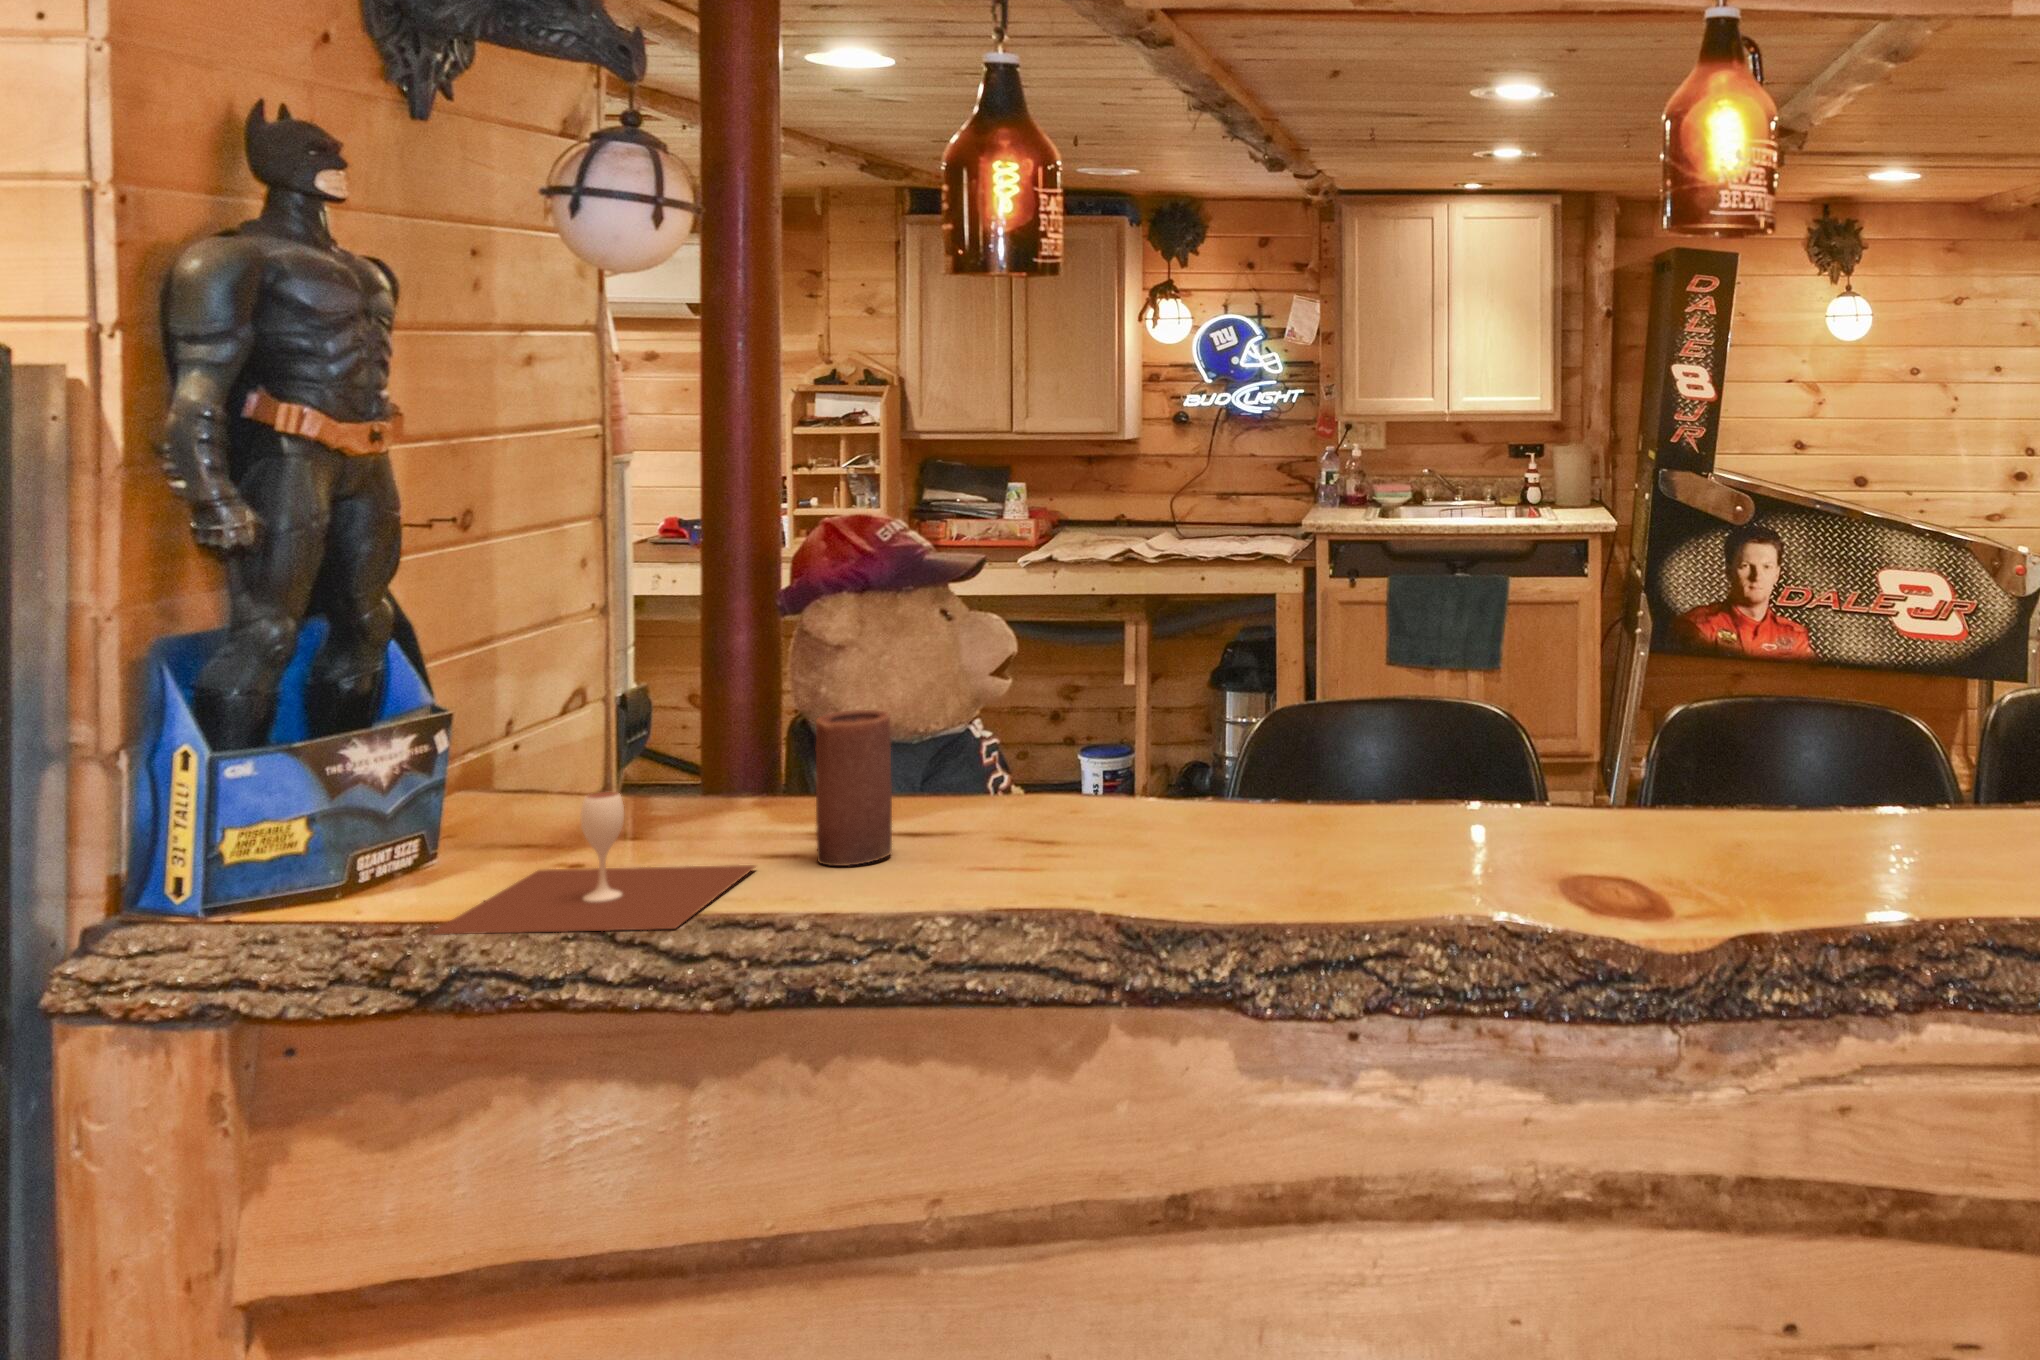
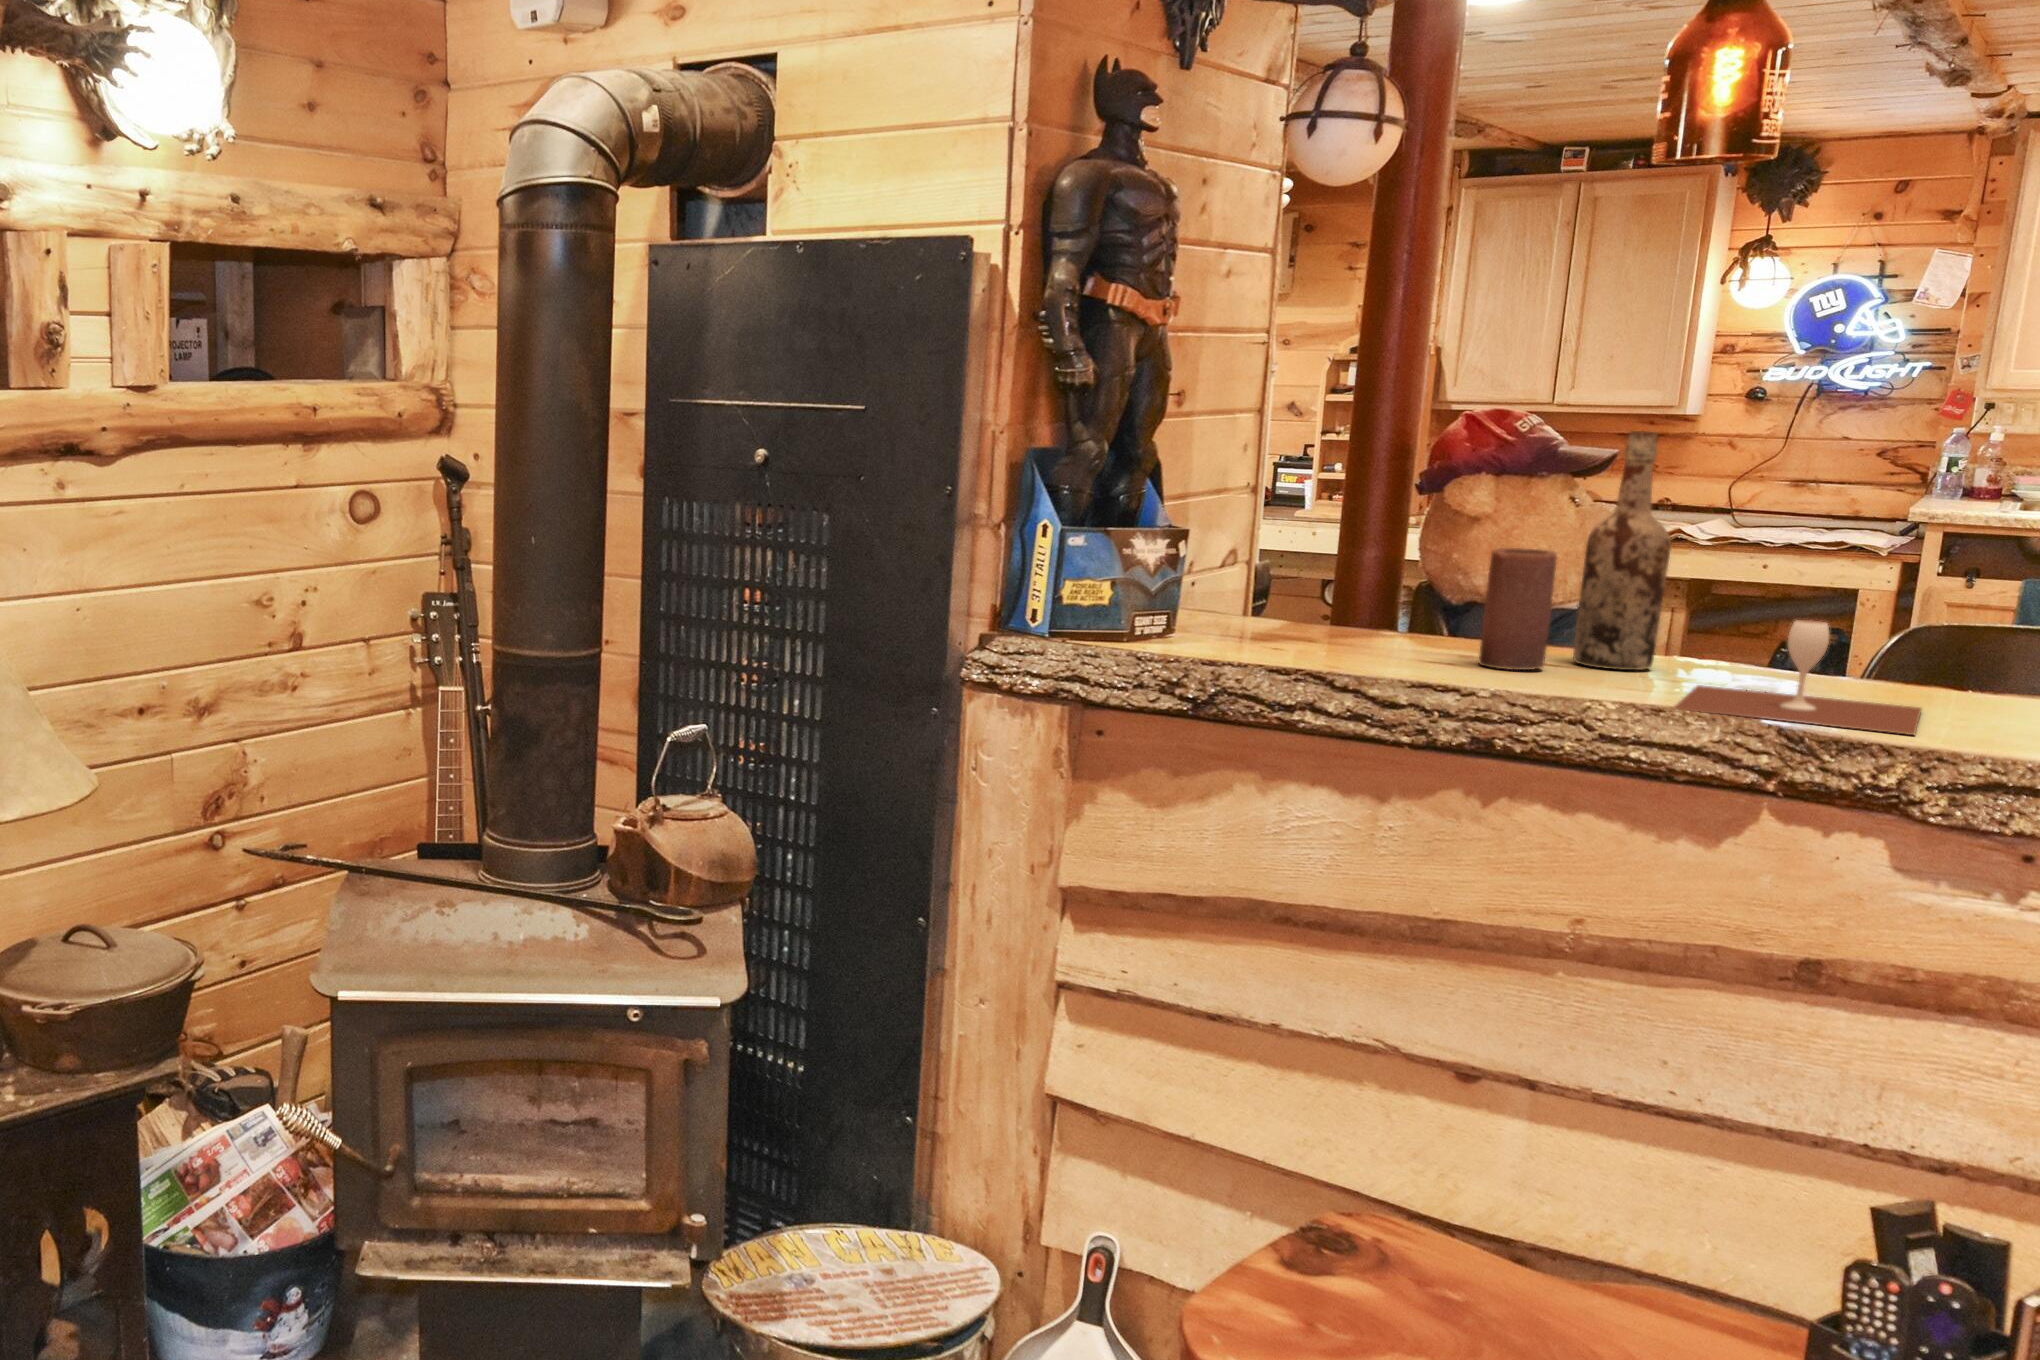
wine bottle: none [930,559,1016,837] -> present [1573,431,1671,670]
wine glass: present [430,792,755,935] -> present [1674,620,1921,735]

